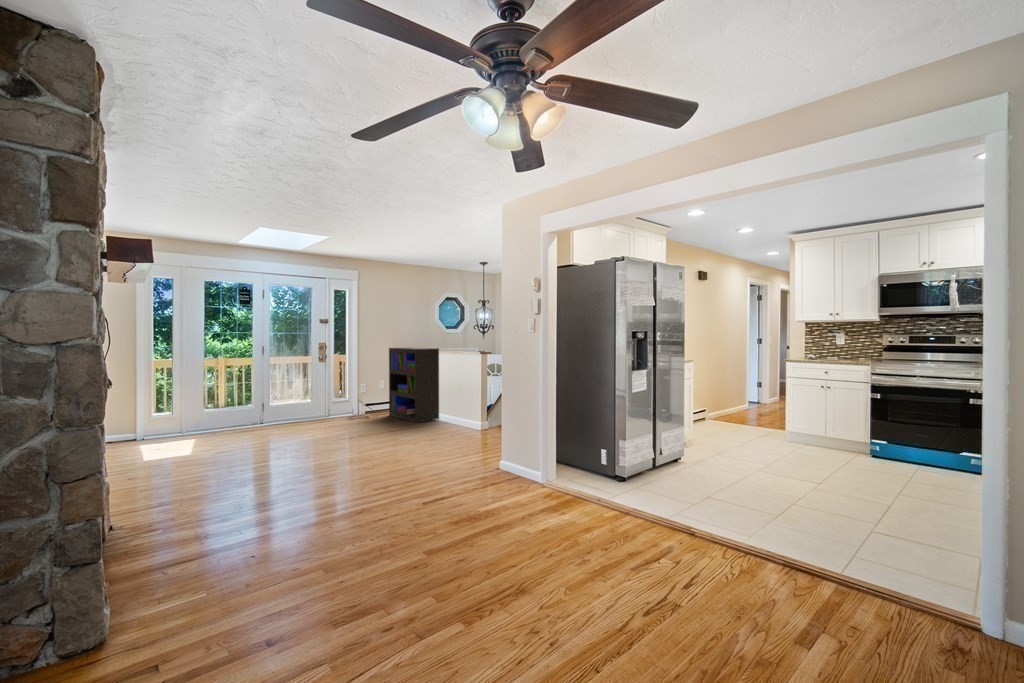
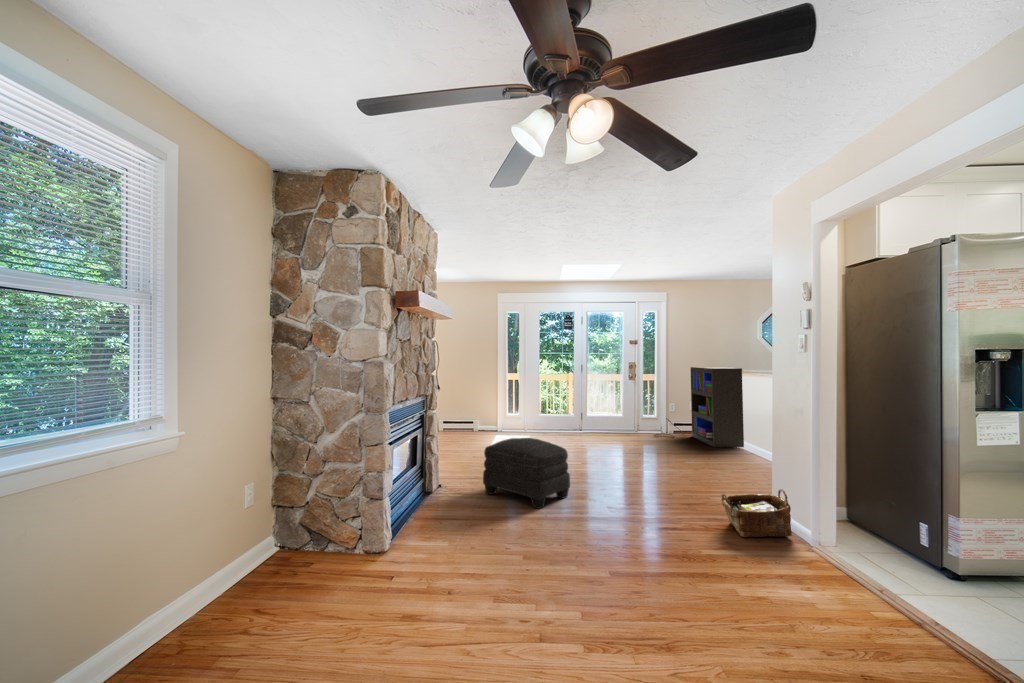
ottoman: none [198,437,321,520] -> present [483,438,570,508]
woven basket: none [477,445,528,490] -> present [721,489,792,537]

